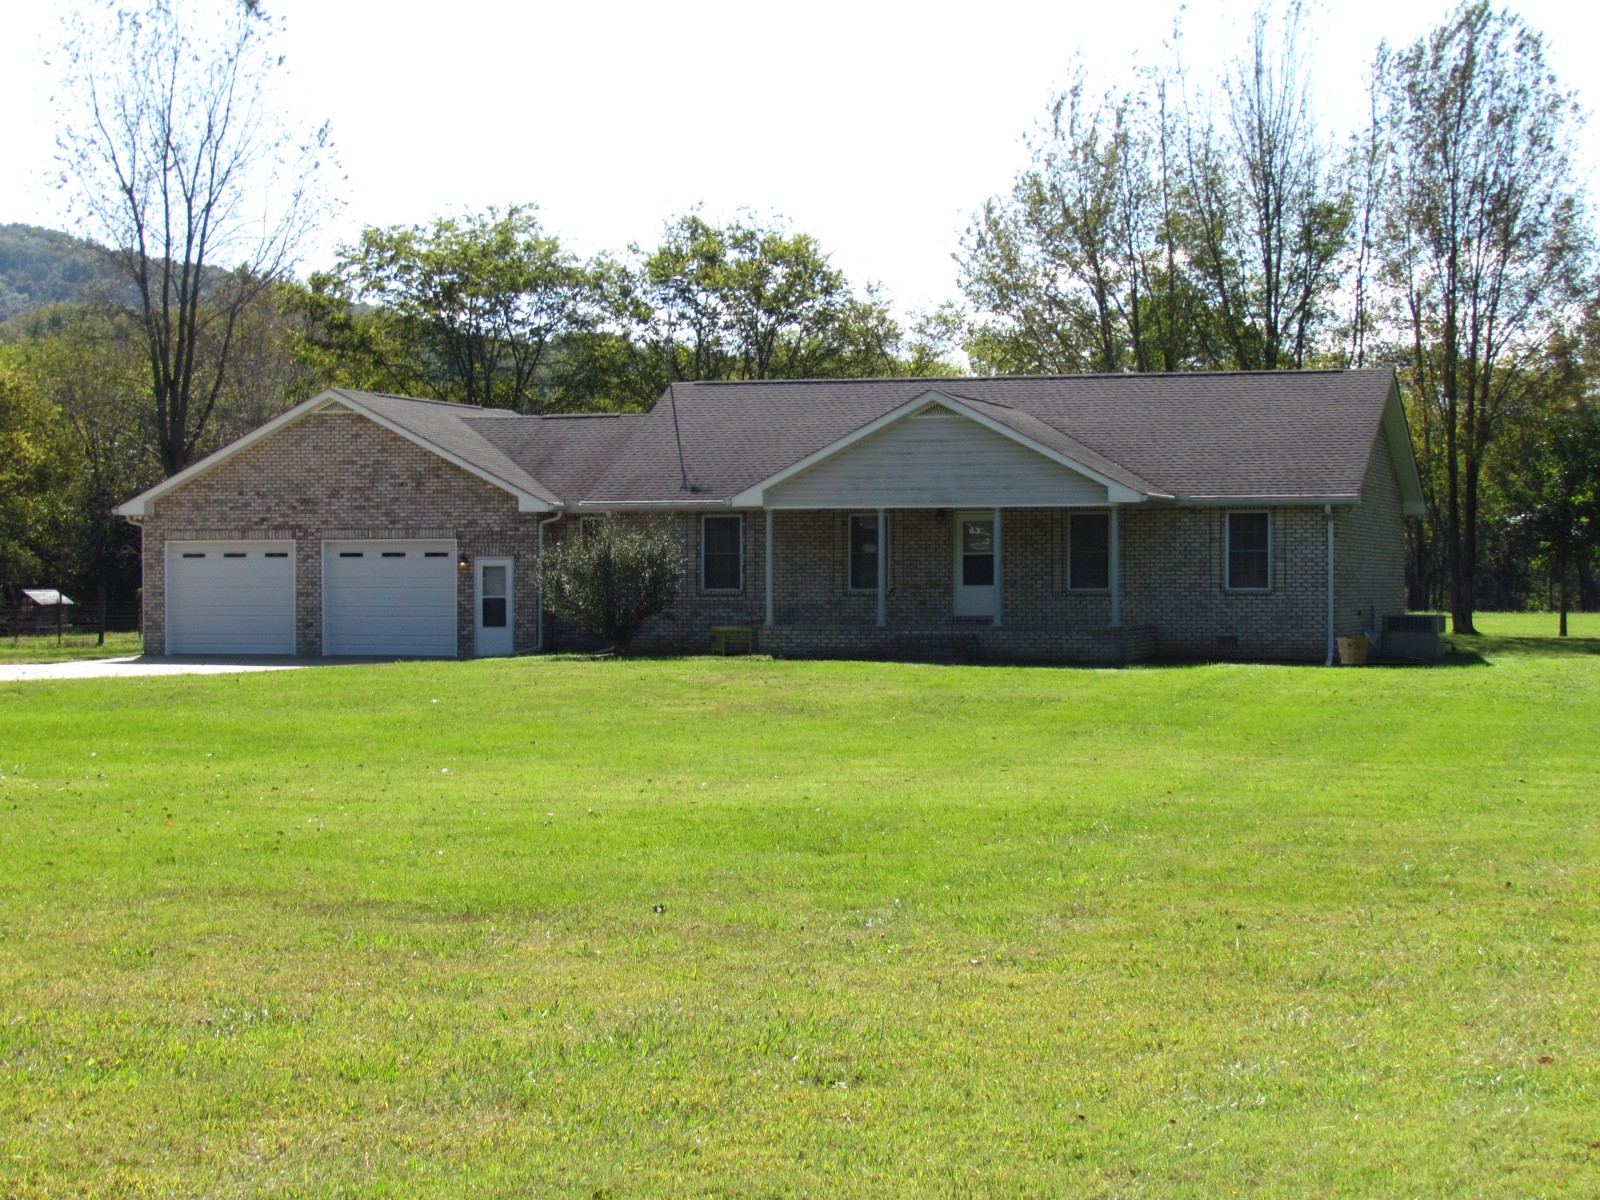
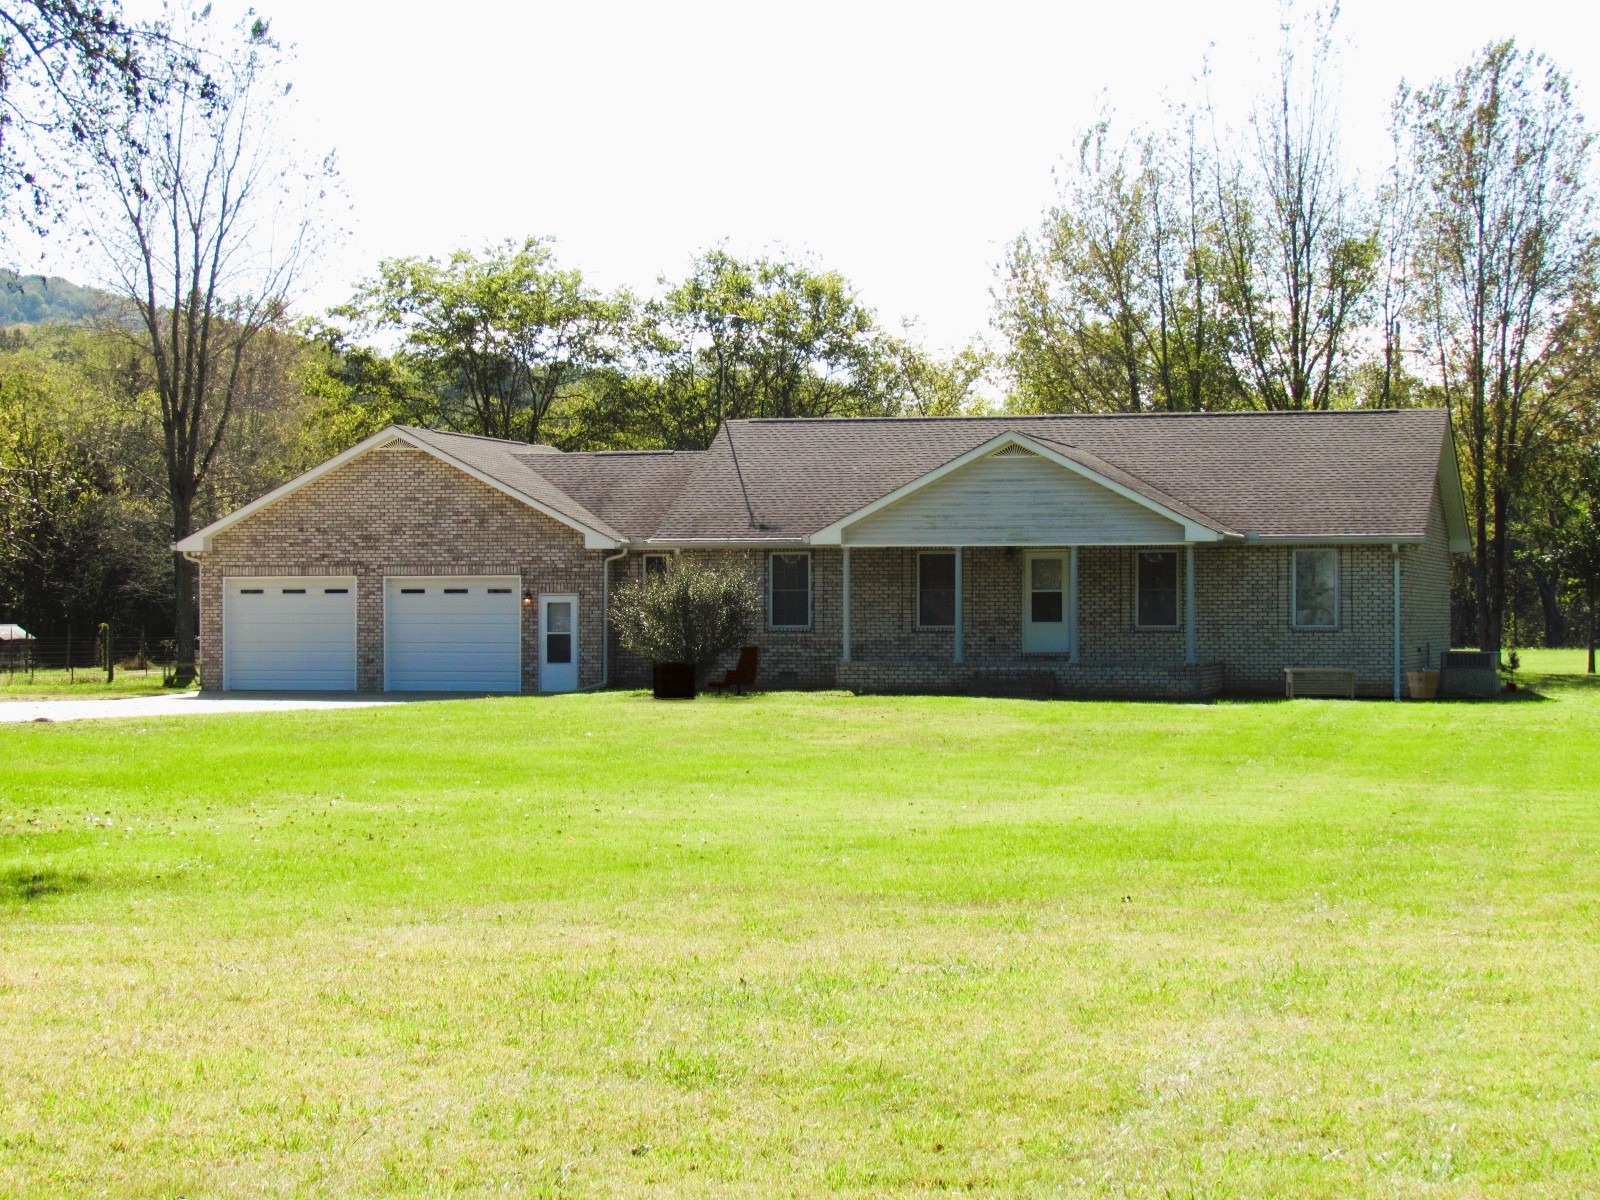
lounge chair: none [632,609,681,663] -> present [708,645,759,697]
potted tree: none [1437,613,1462,658] -> present [1498,648,1521,691]
wooden crate: none [576,625,617,663] -> present [653,662,696,700]
round table: none [95,626,151,650] -> present [154,663,203,688]
storage bench: present [711,626,753,656] -> present [1284,668,1355,698]

